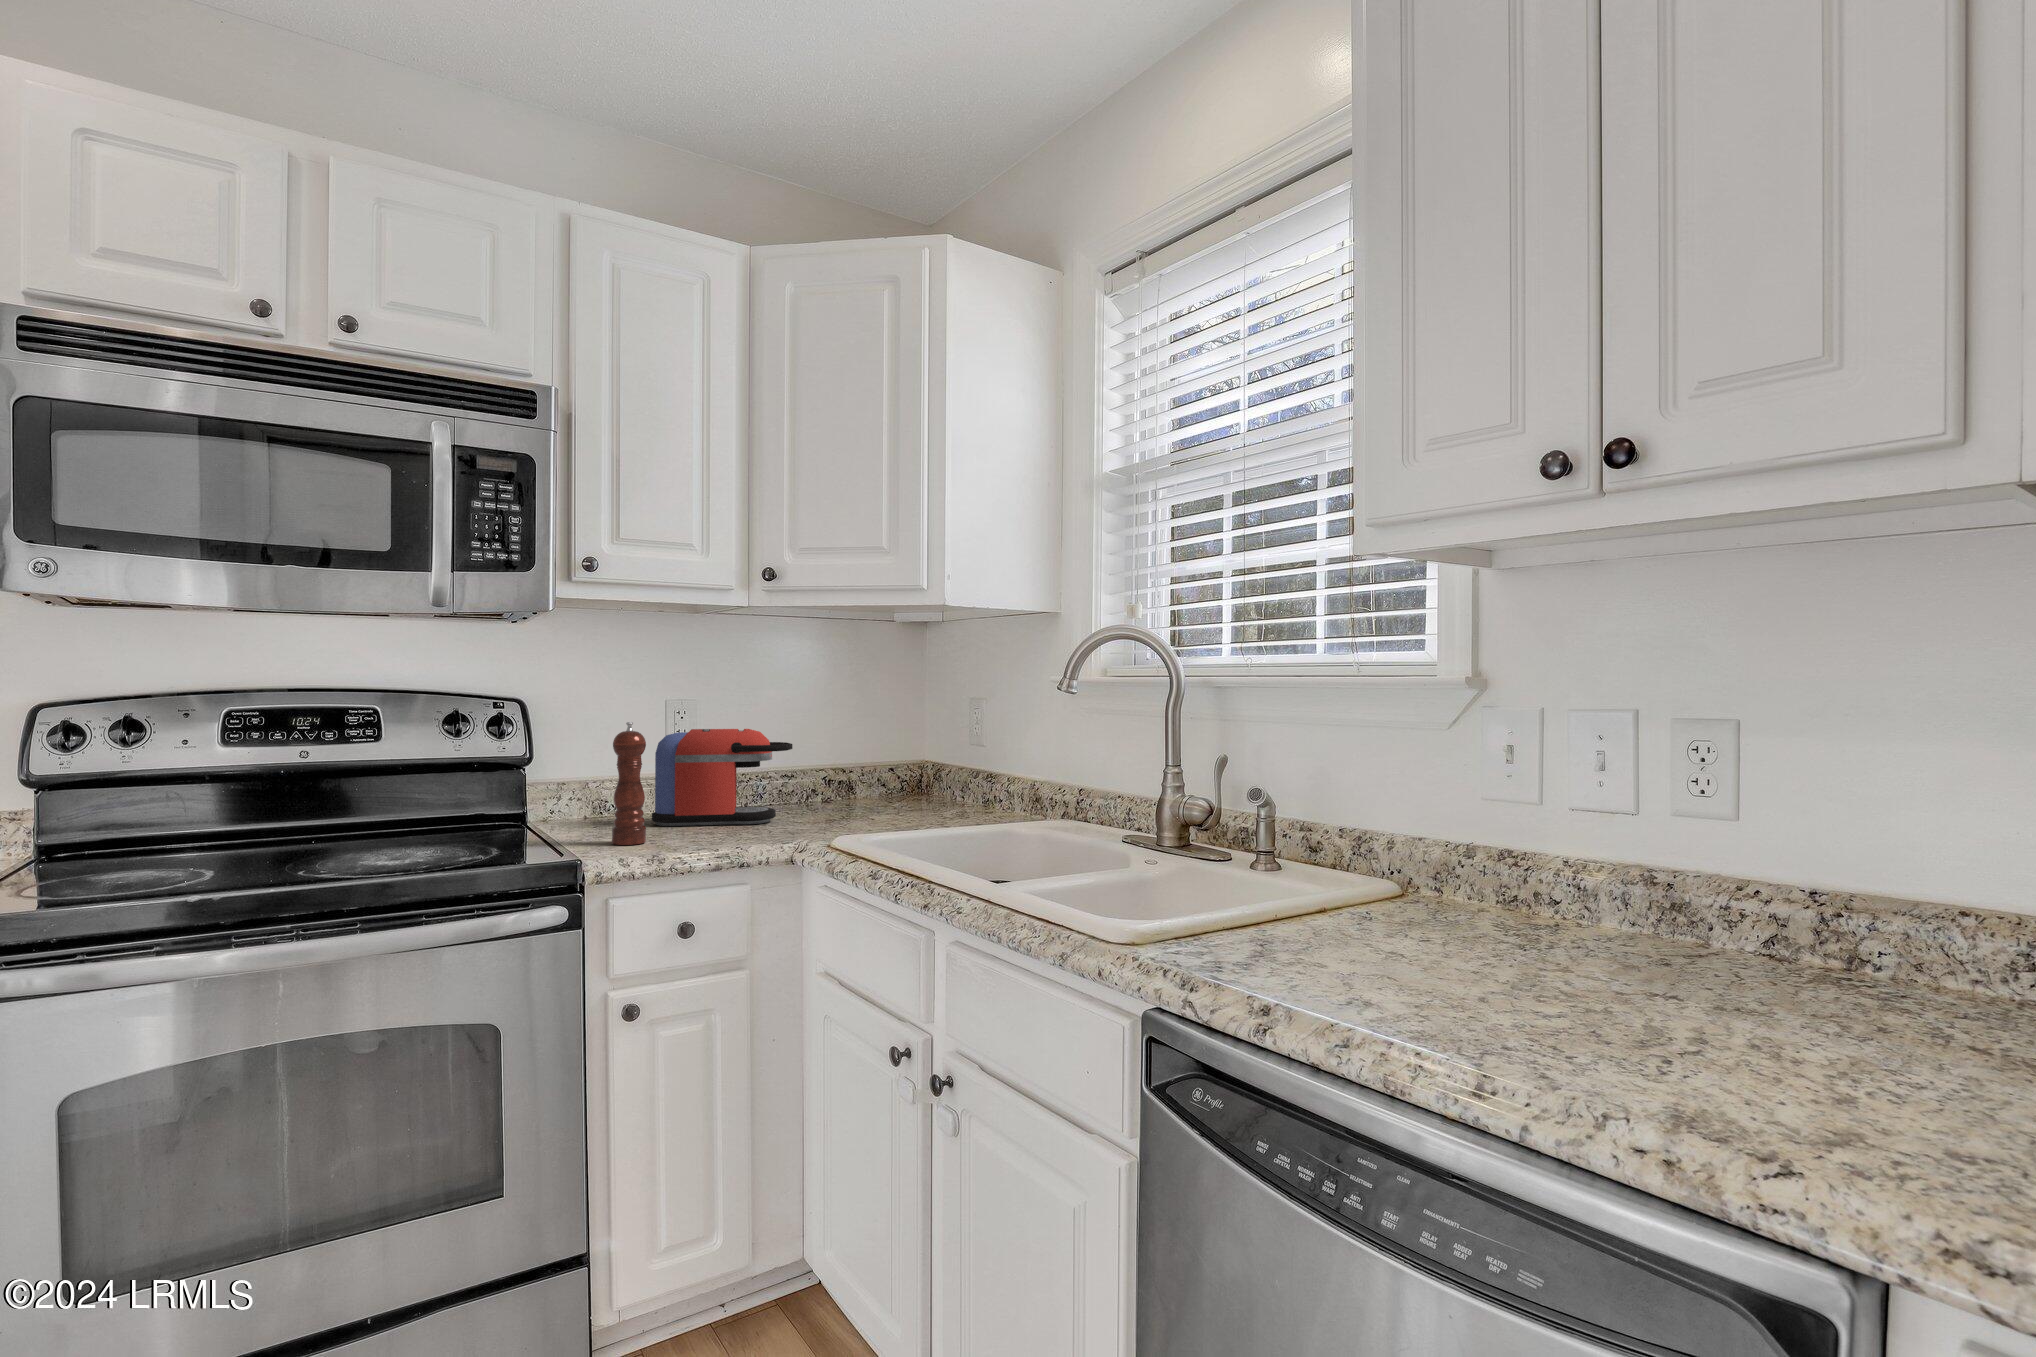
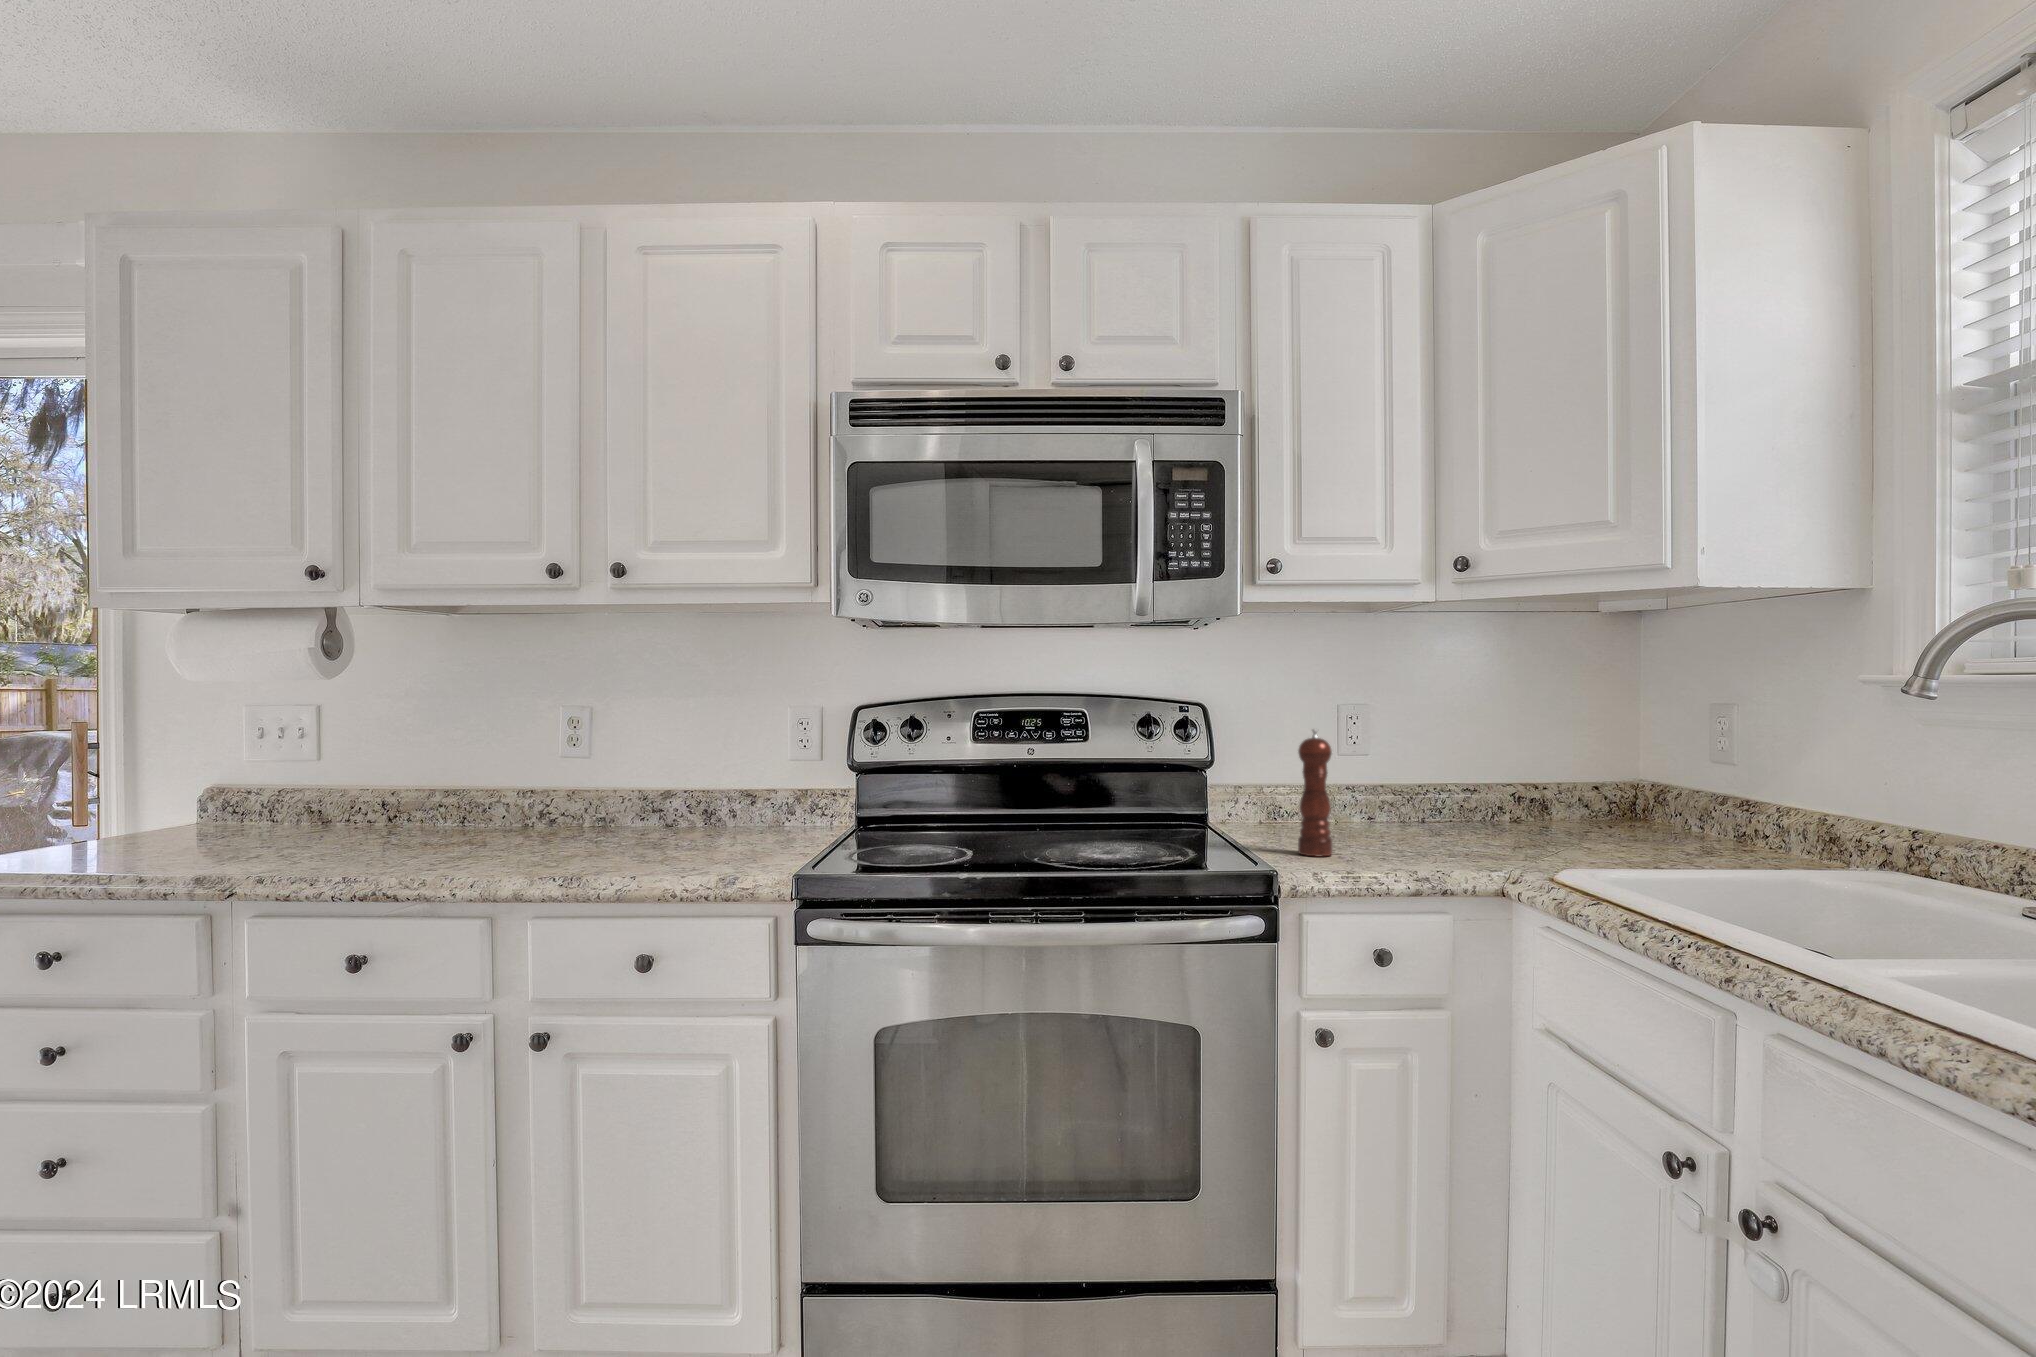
coffee maker: present [652,729,792,826] -> none [1328,736,1484,842]

